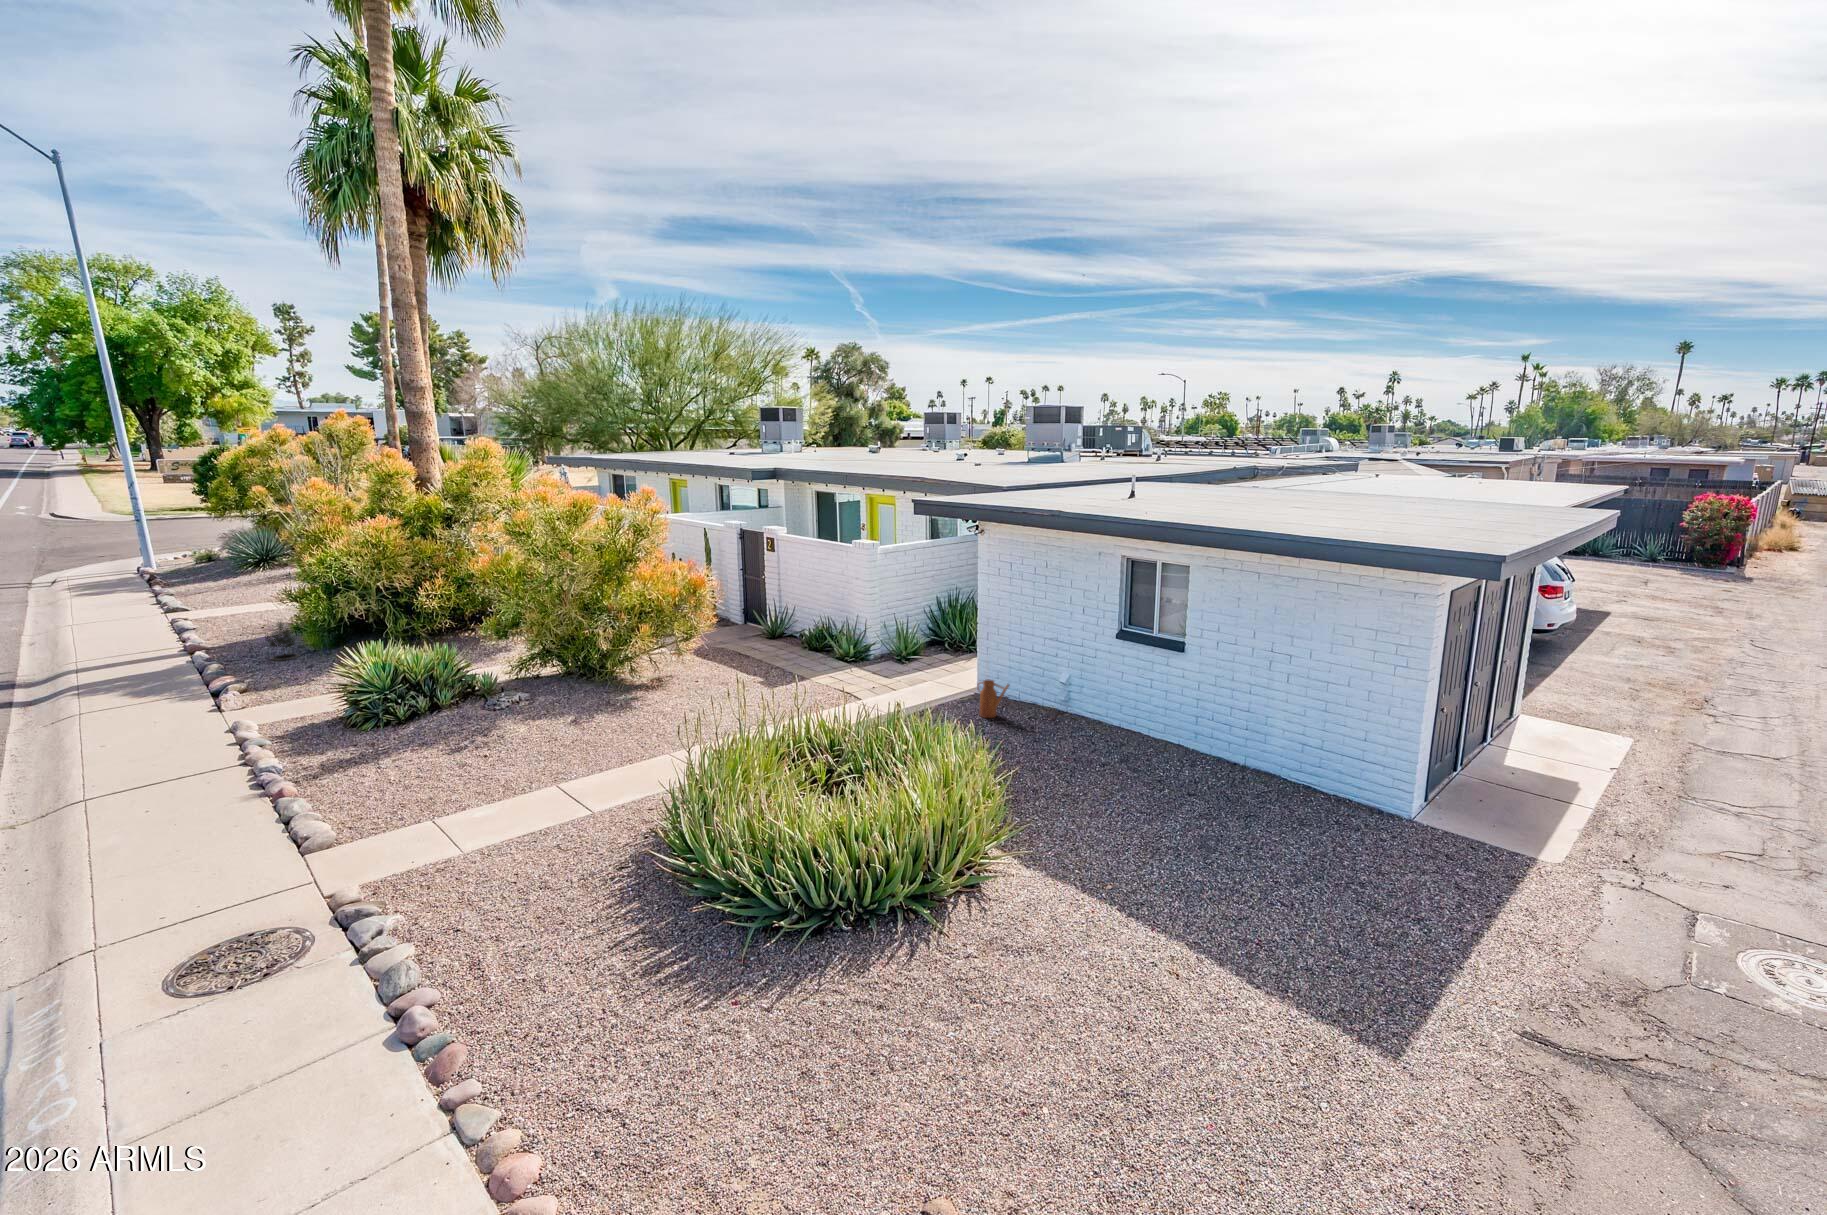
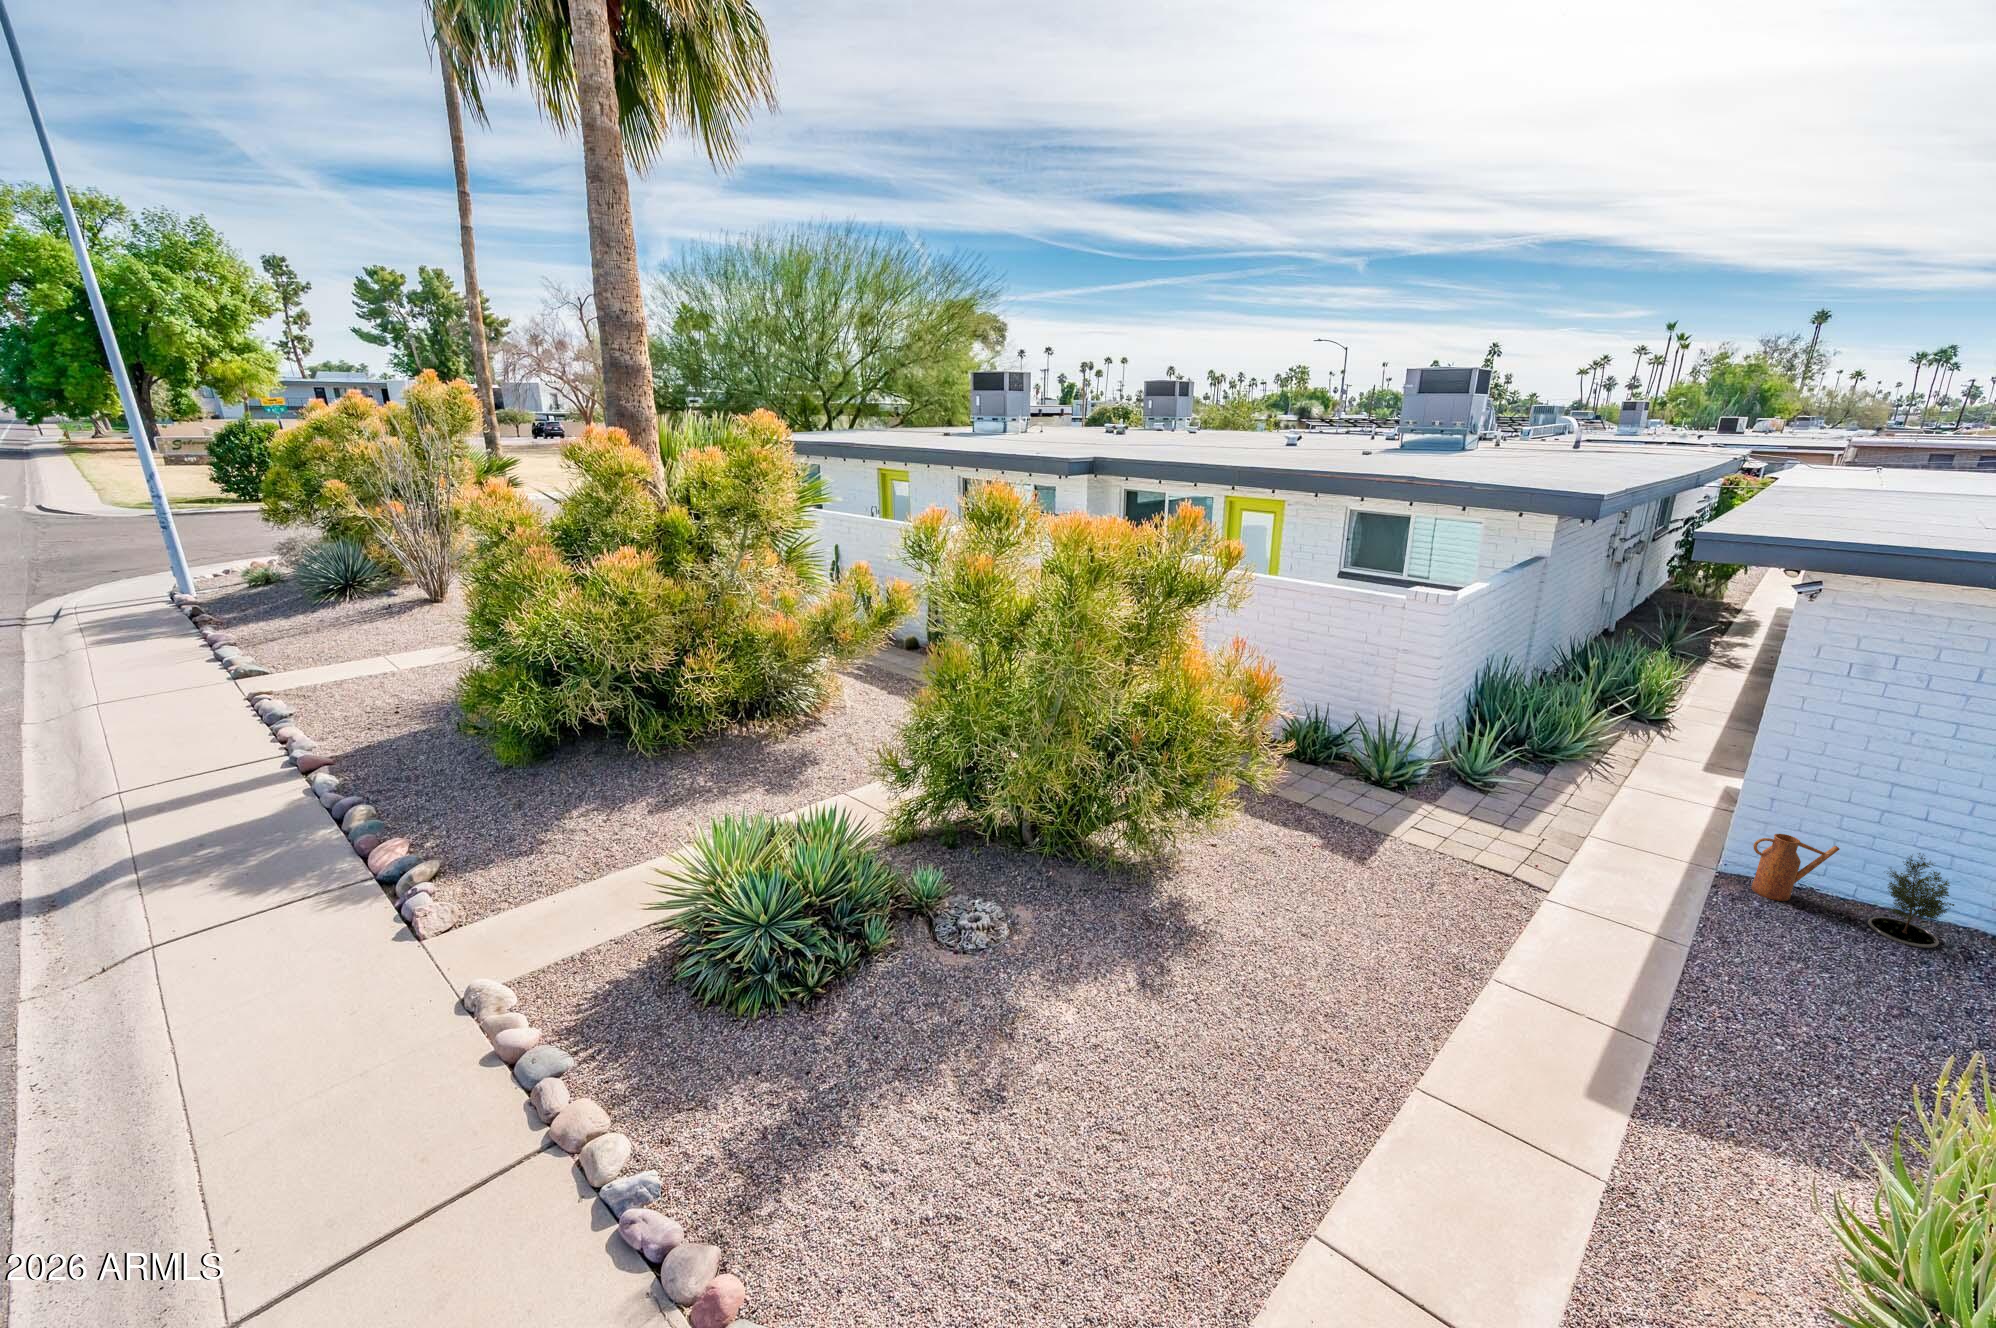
potted tree: present [267,621,299,661] -> present [1868,853,1954,948]

